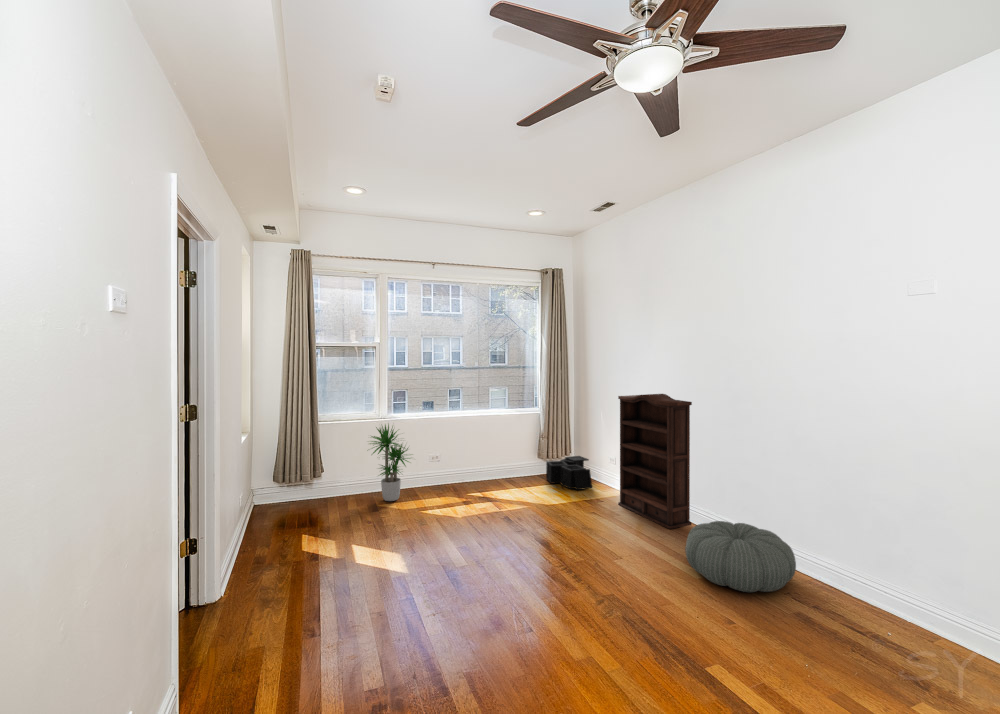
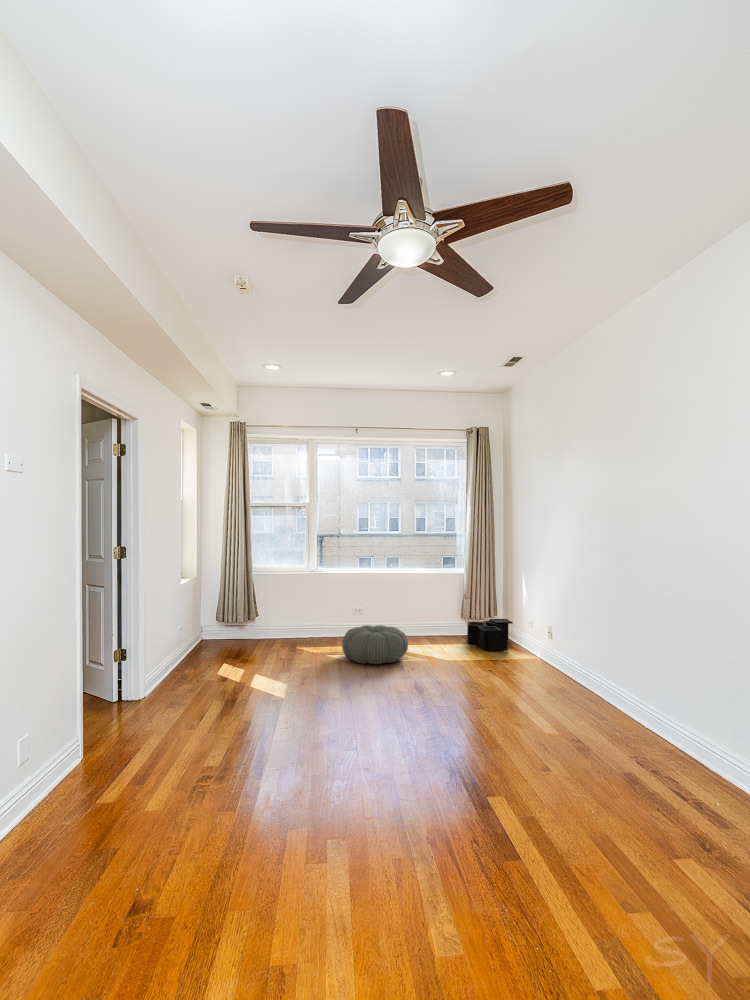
bookshelf: present [618,394,692,529] -> none [522,553,586,692]
potted plant: present [370,424,410,501] -> none [288,574,334,646]
pouf: present [685,521,796,592] -> present [342,625,408,664]

